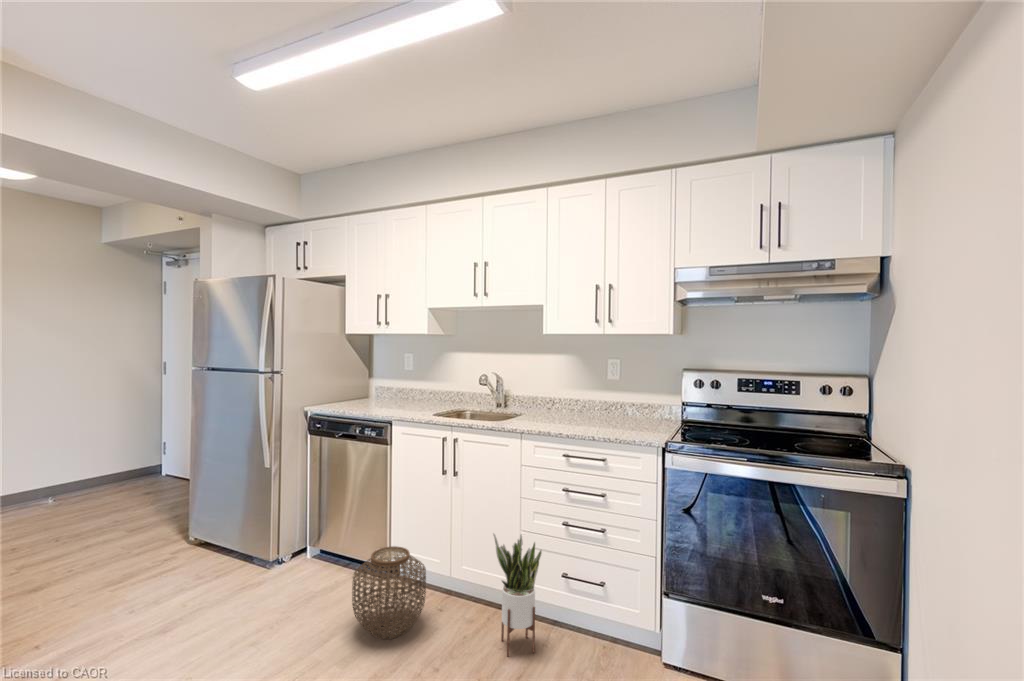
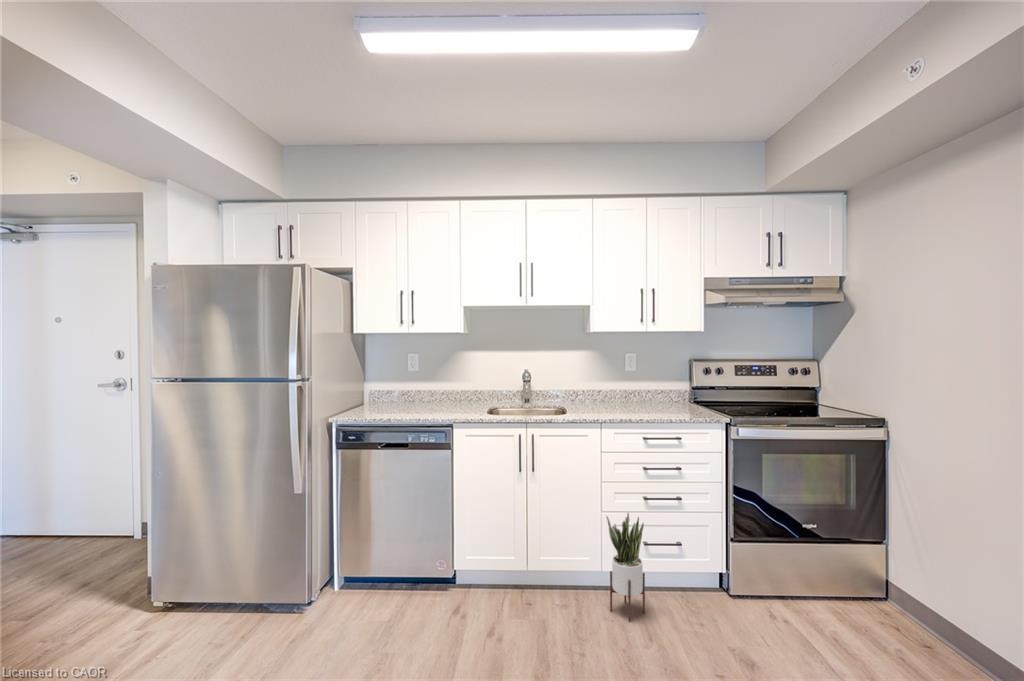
woven basket: present [352,546,426,639] -> none [472,548,543,642]

